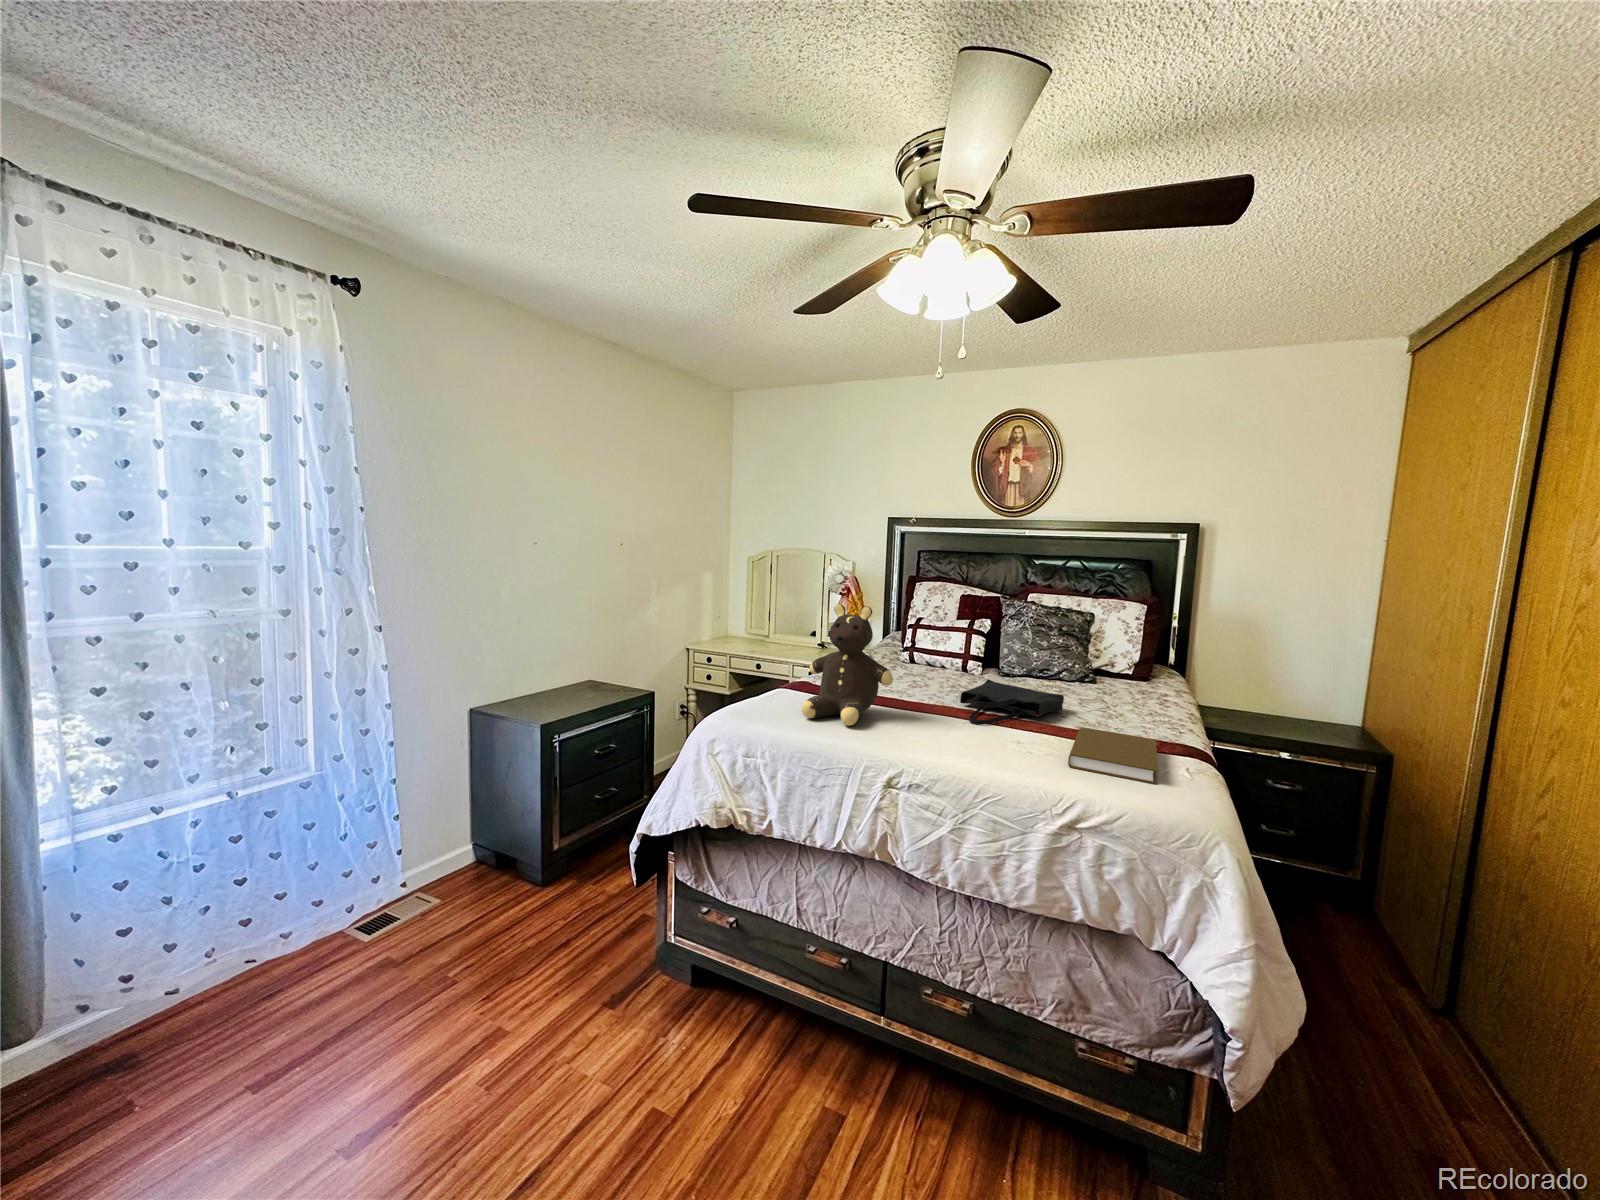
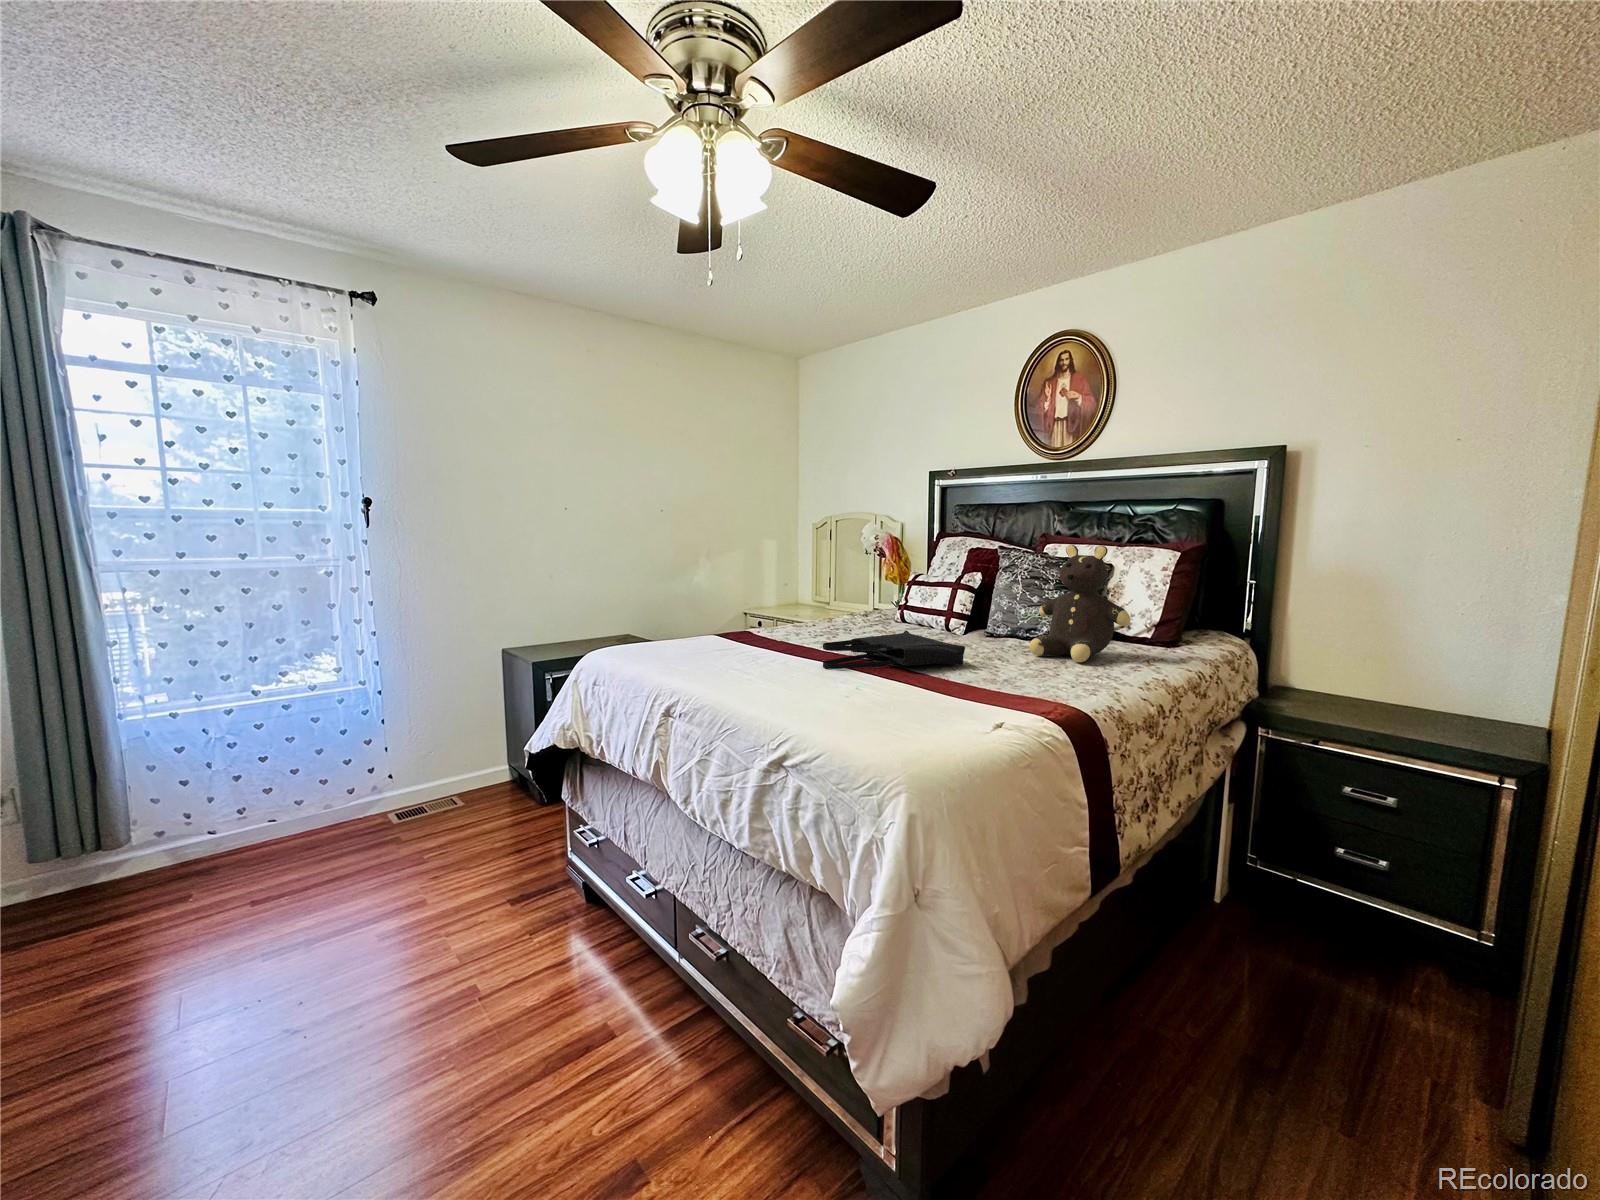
teddy bear: present [802,604,893,726] -> present [1029,545,1130,662]
book: present [1068,727,1158,784] -> none [831,673,982,727]

